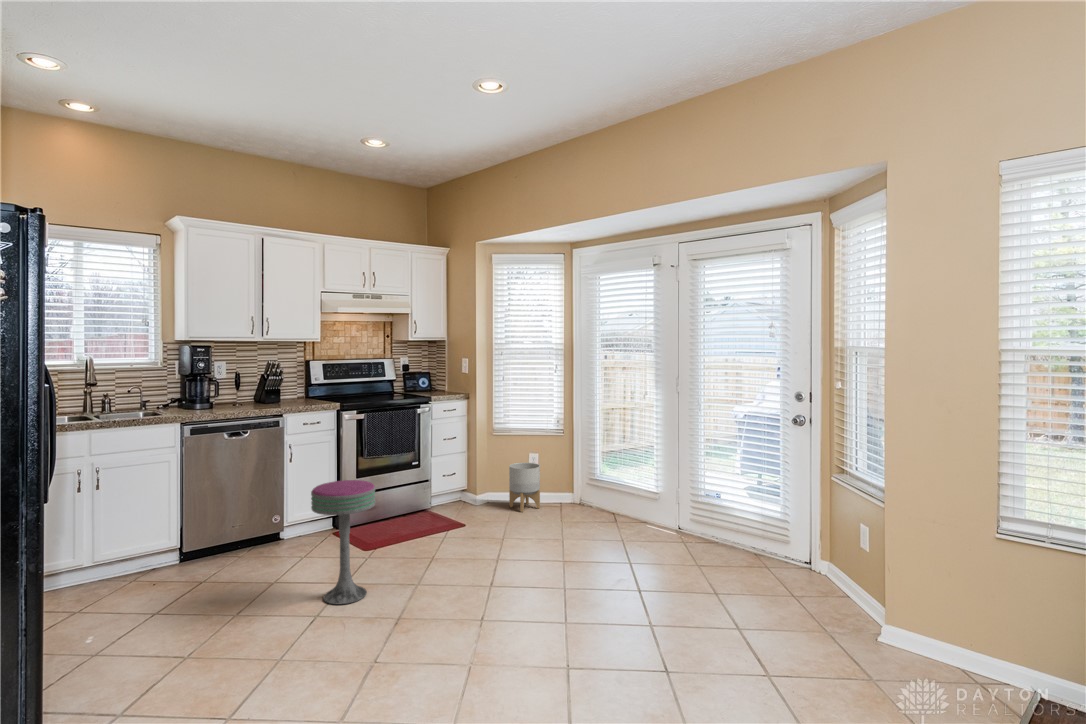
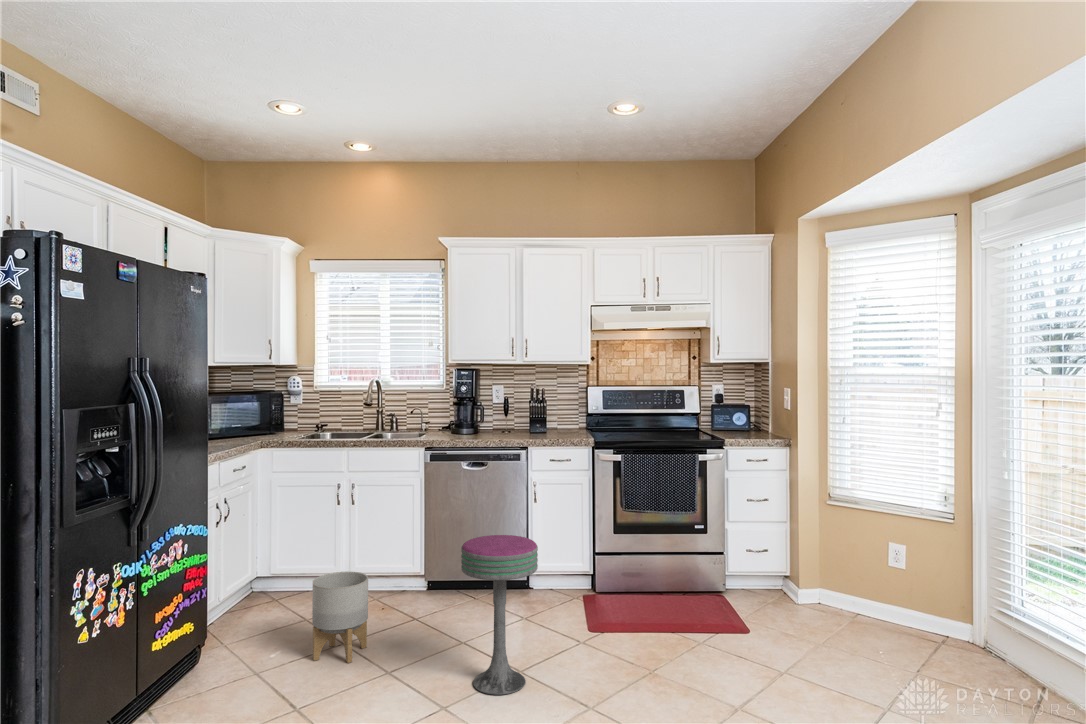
planter: present [509,463,540,512] -> present [312,572,368,663]

